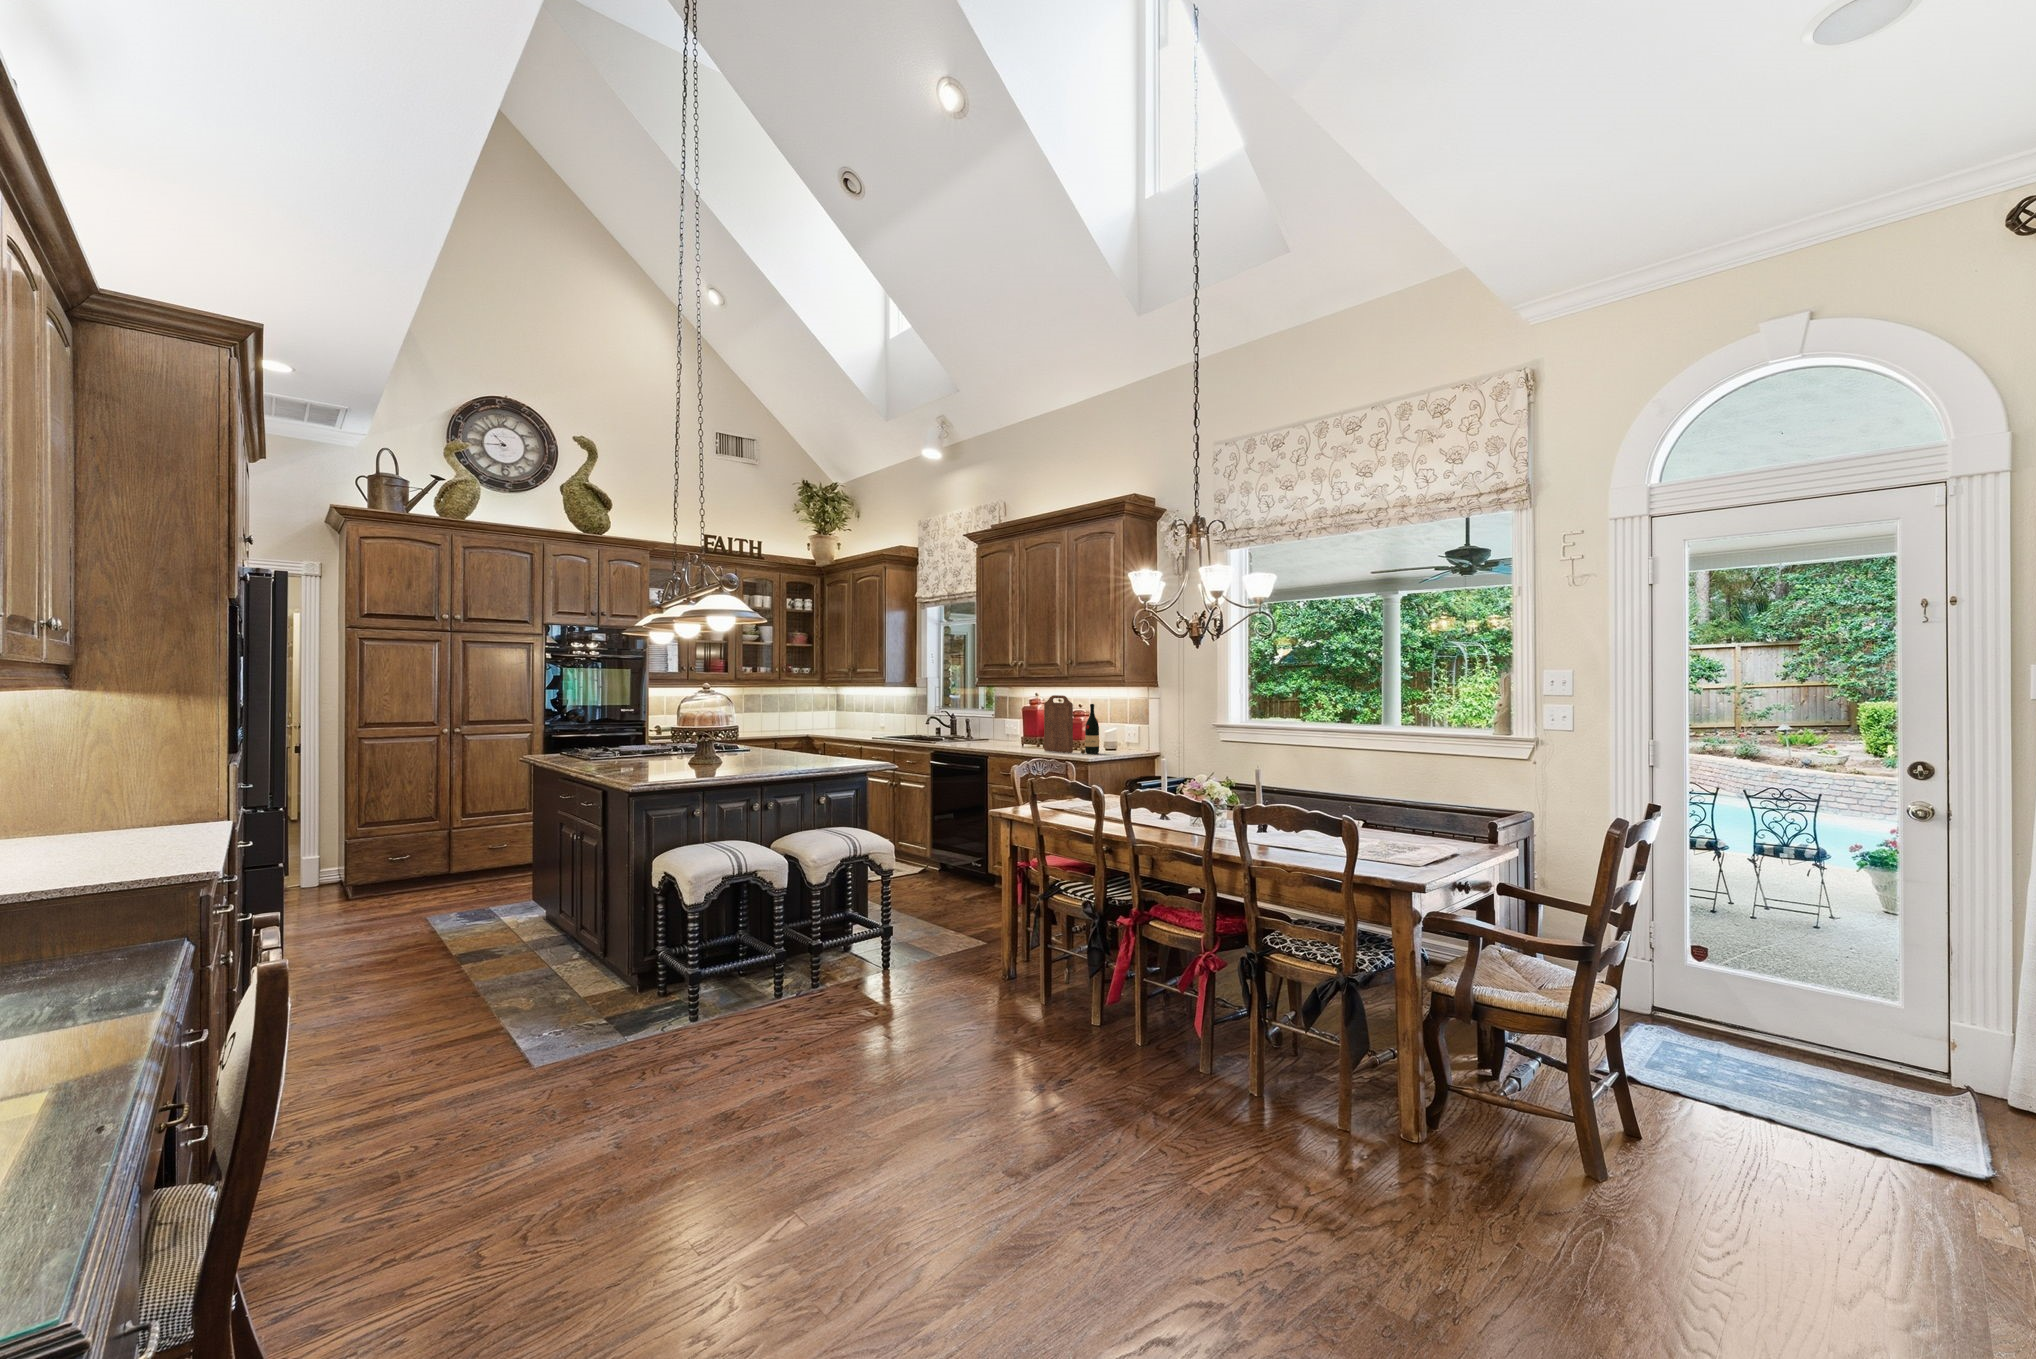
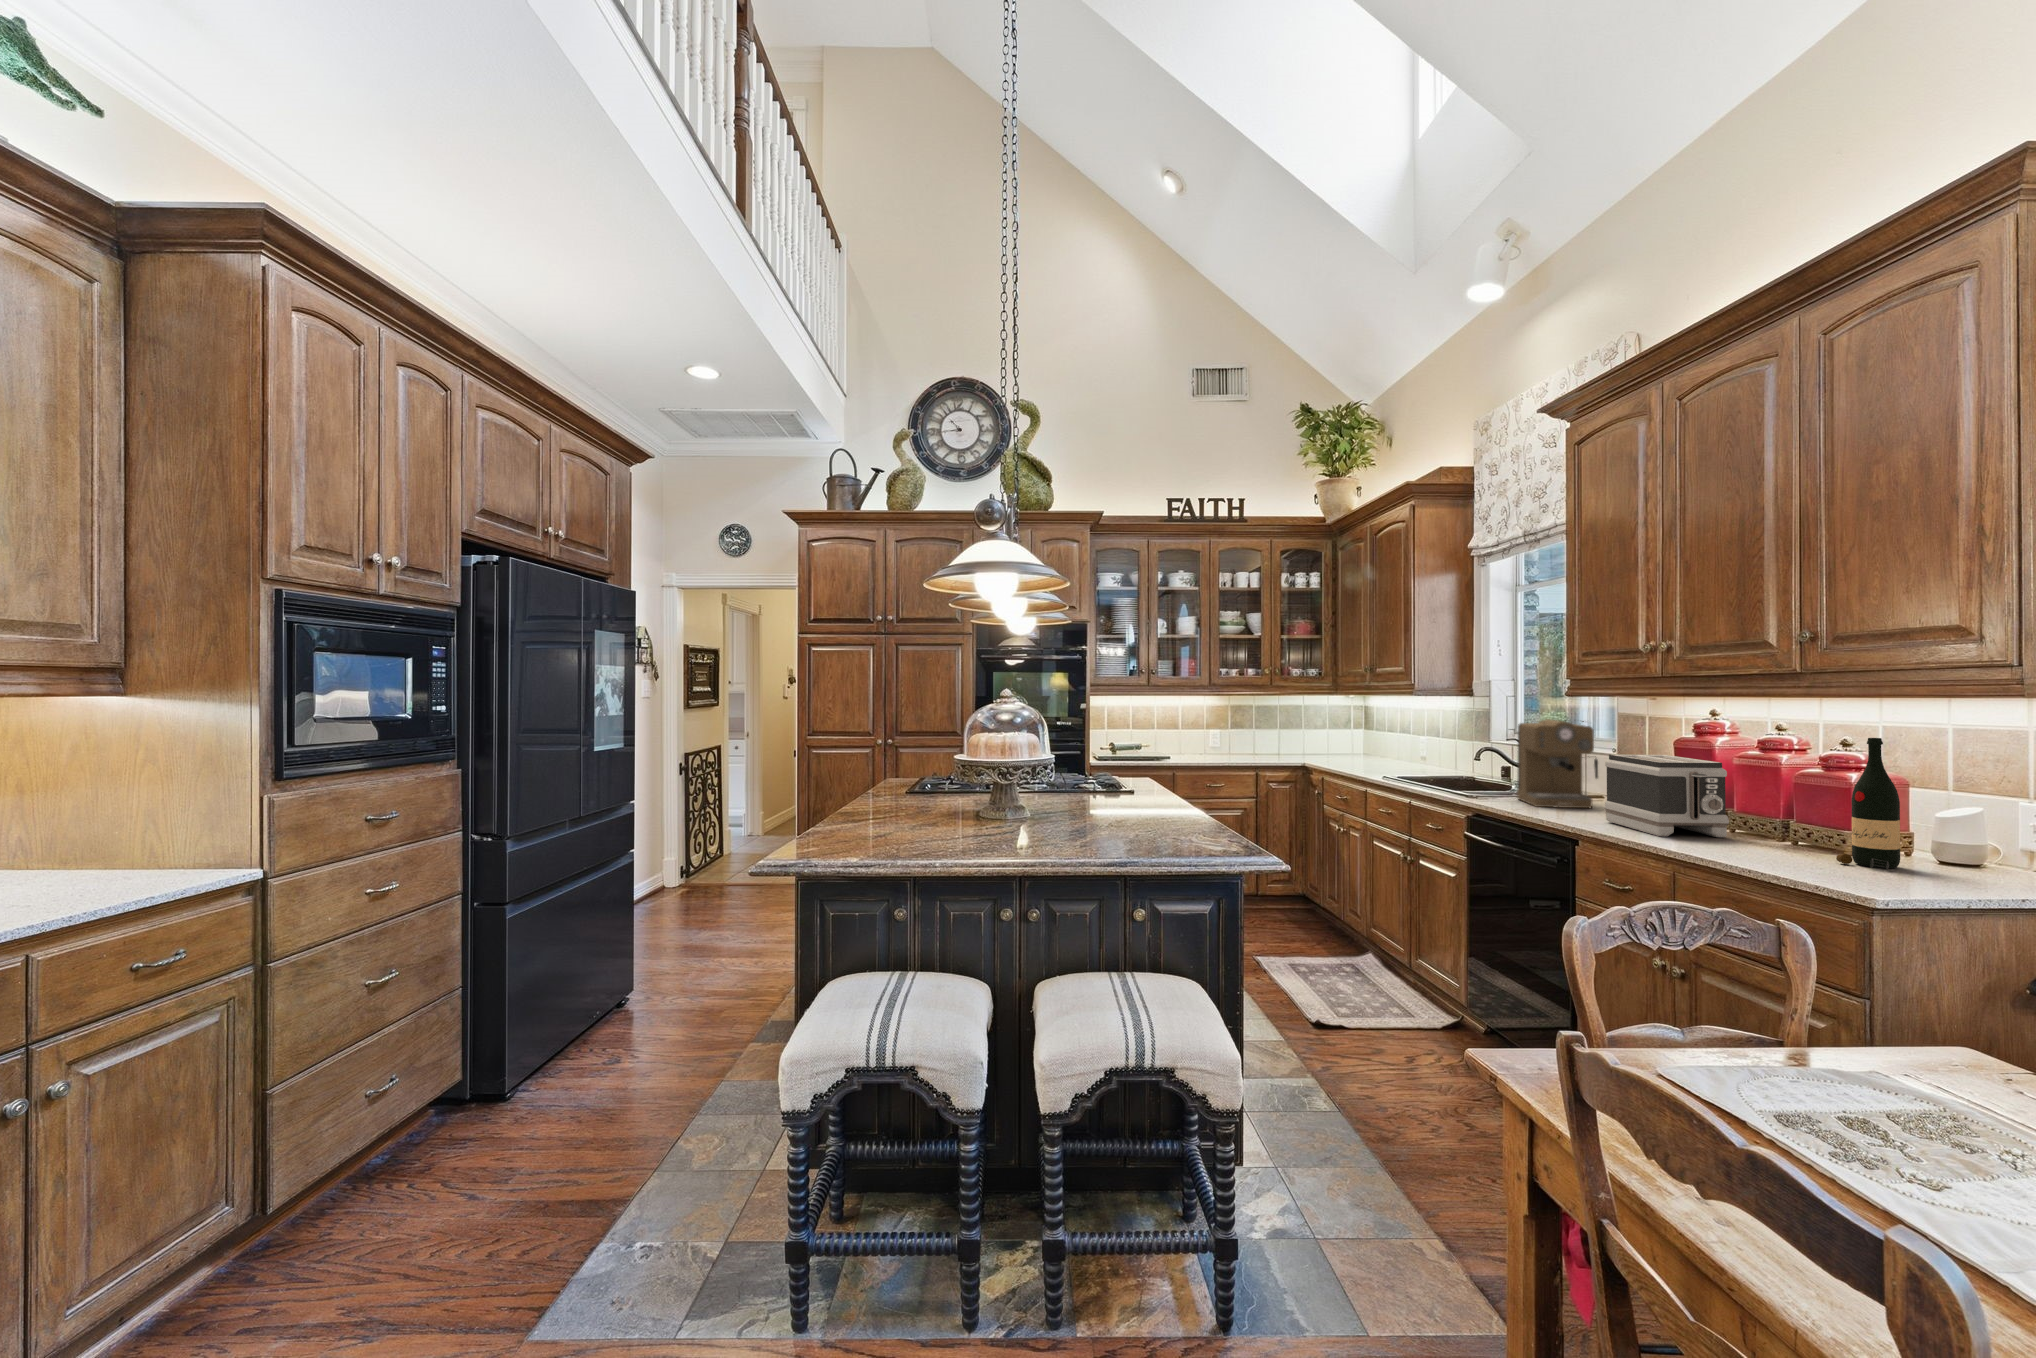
cutting board: present [1044,695,1073,753] -> none [1722,714,1810,856]
coffee maker: none [953,699,990,744] -> present [1517,719,1598,808]
toaster: none [998,714,1045,751] -> present [1604,755,1729,837]

